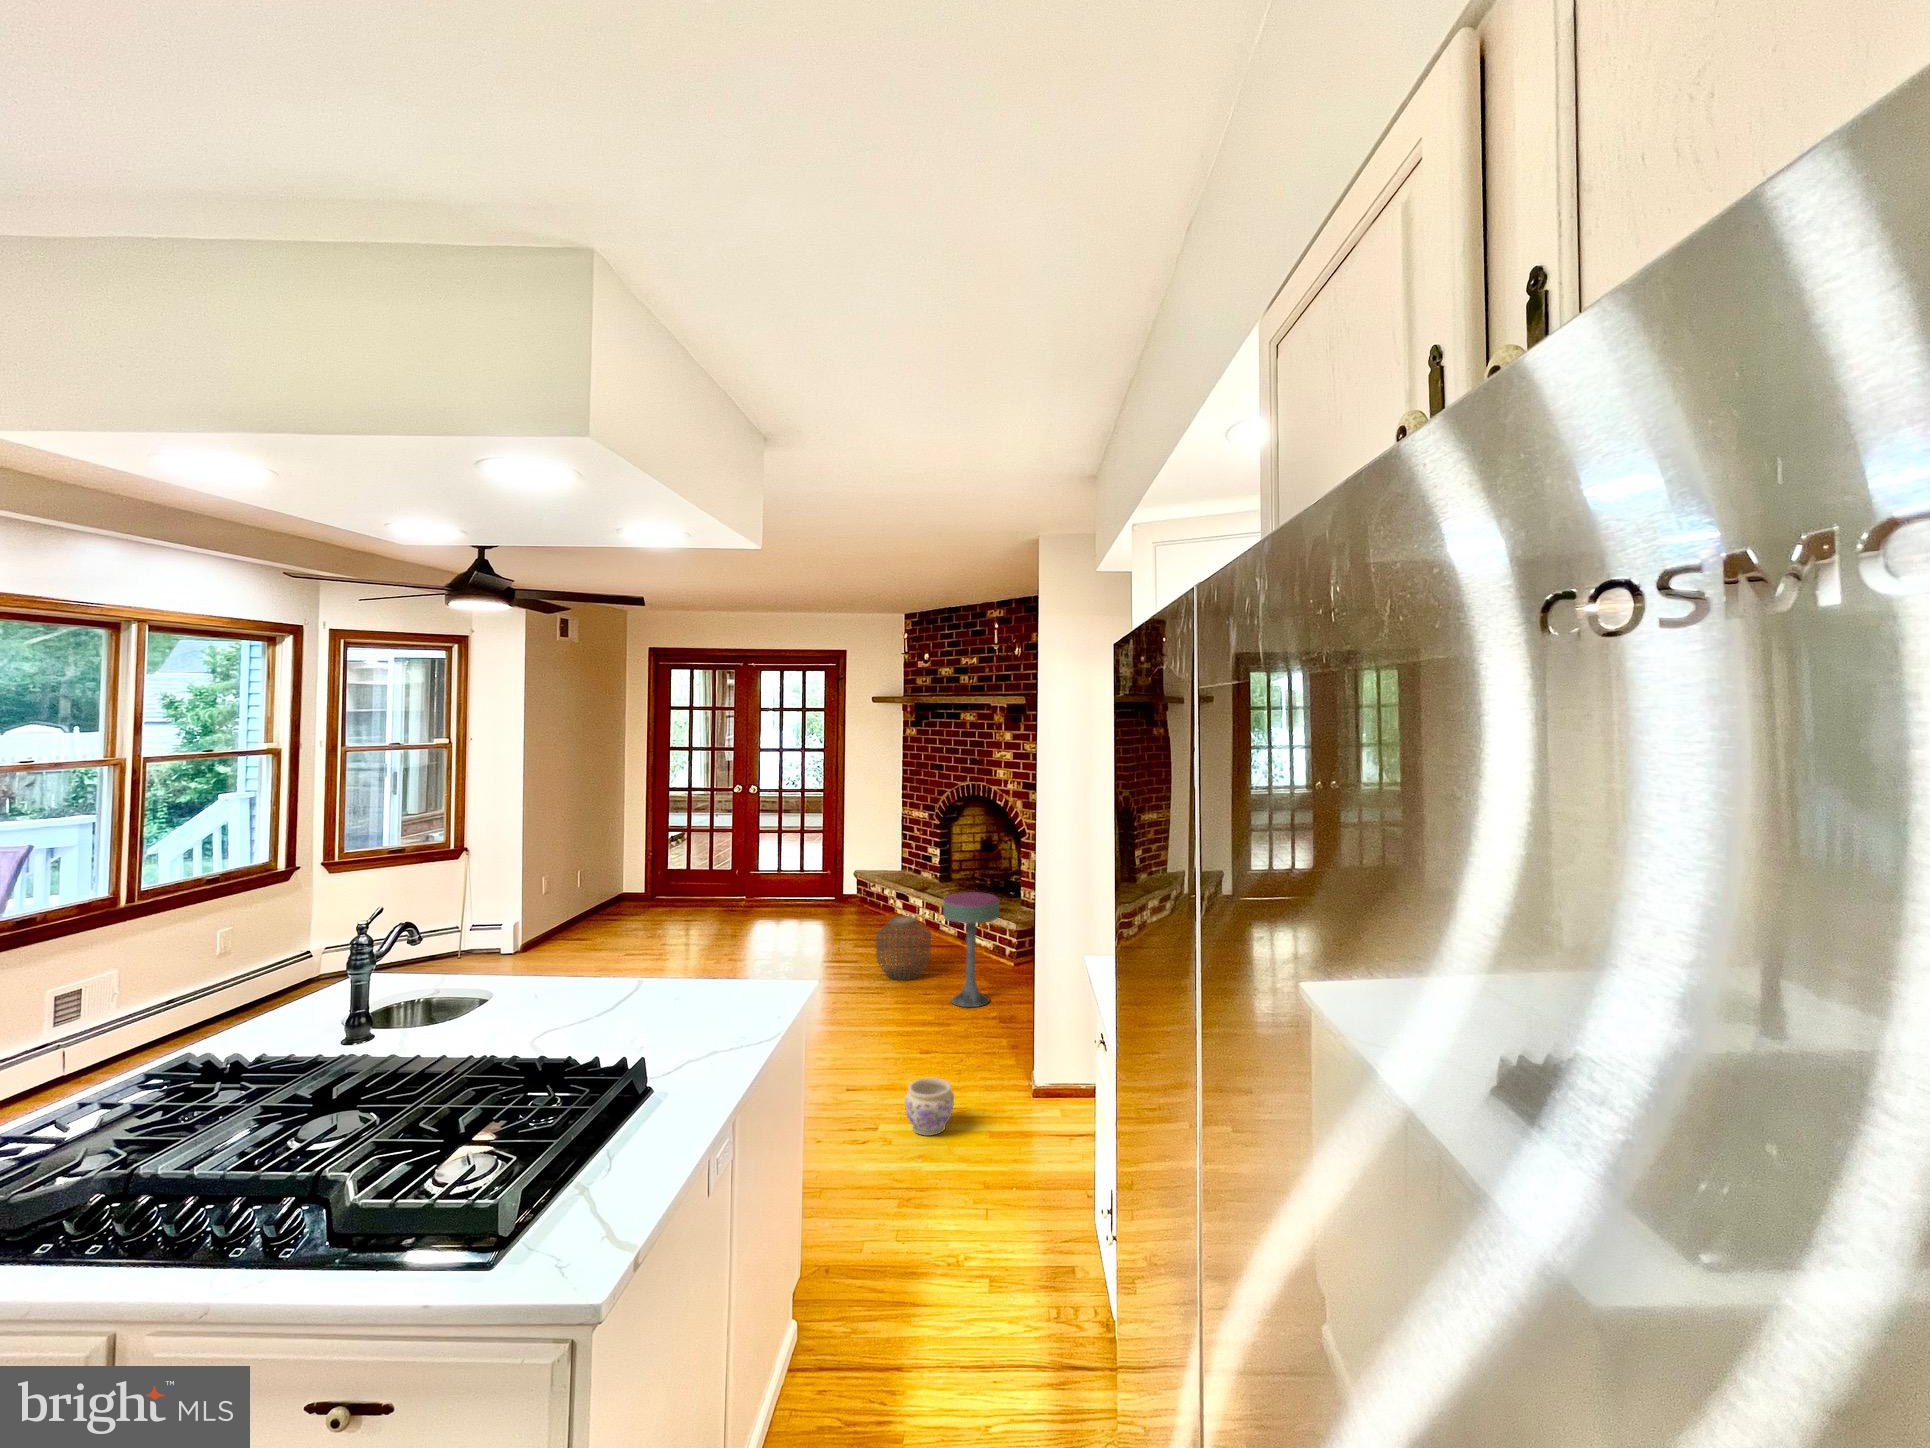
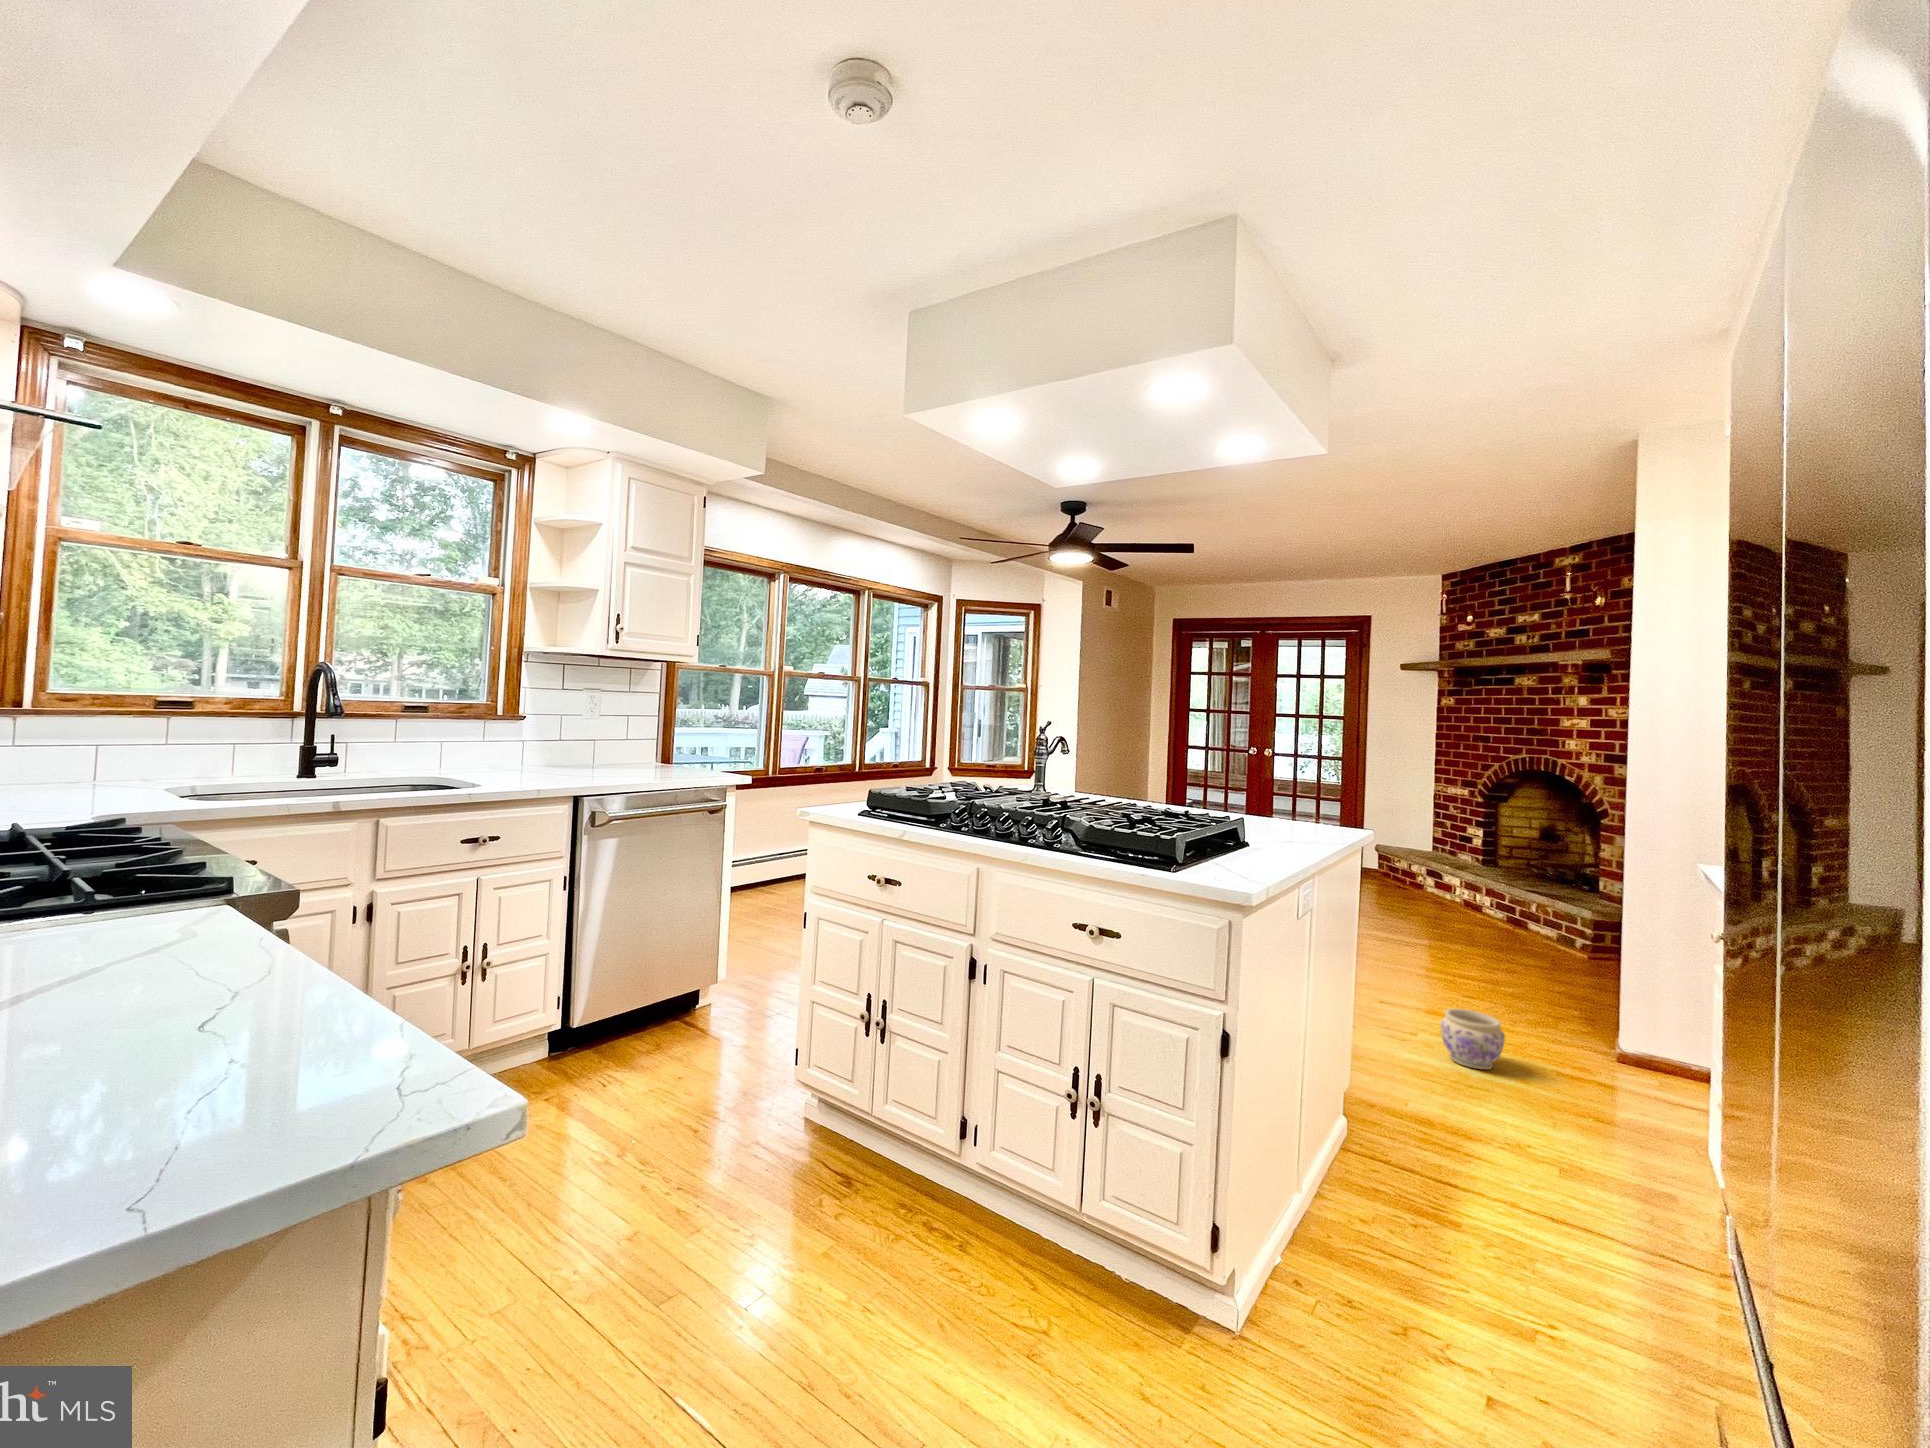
bar stool: present [943,892,999,1007] -> none [1490,853,1569,983]
woven basket: present [876,916,931,980] -> none [1402,875,1472,944]

